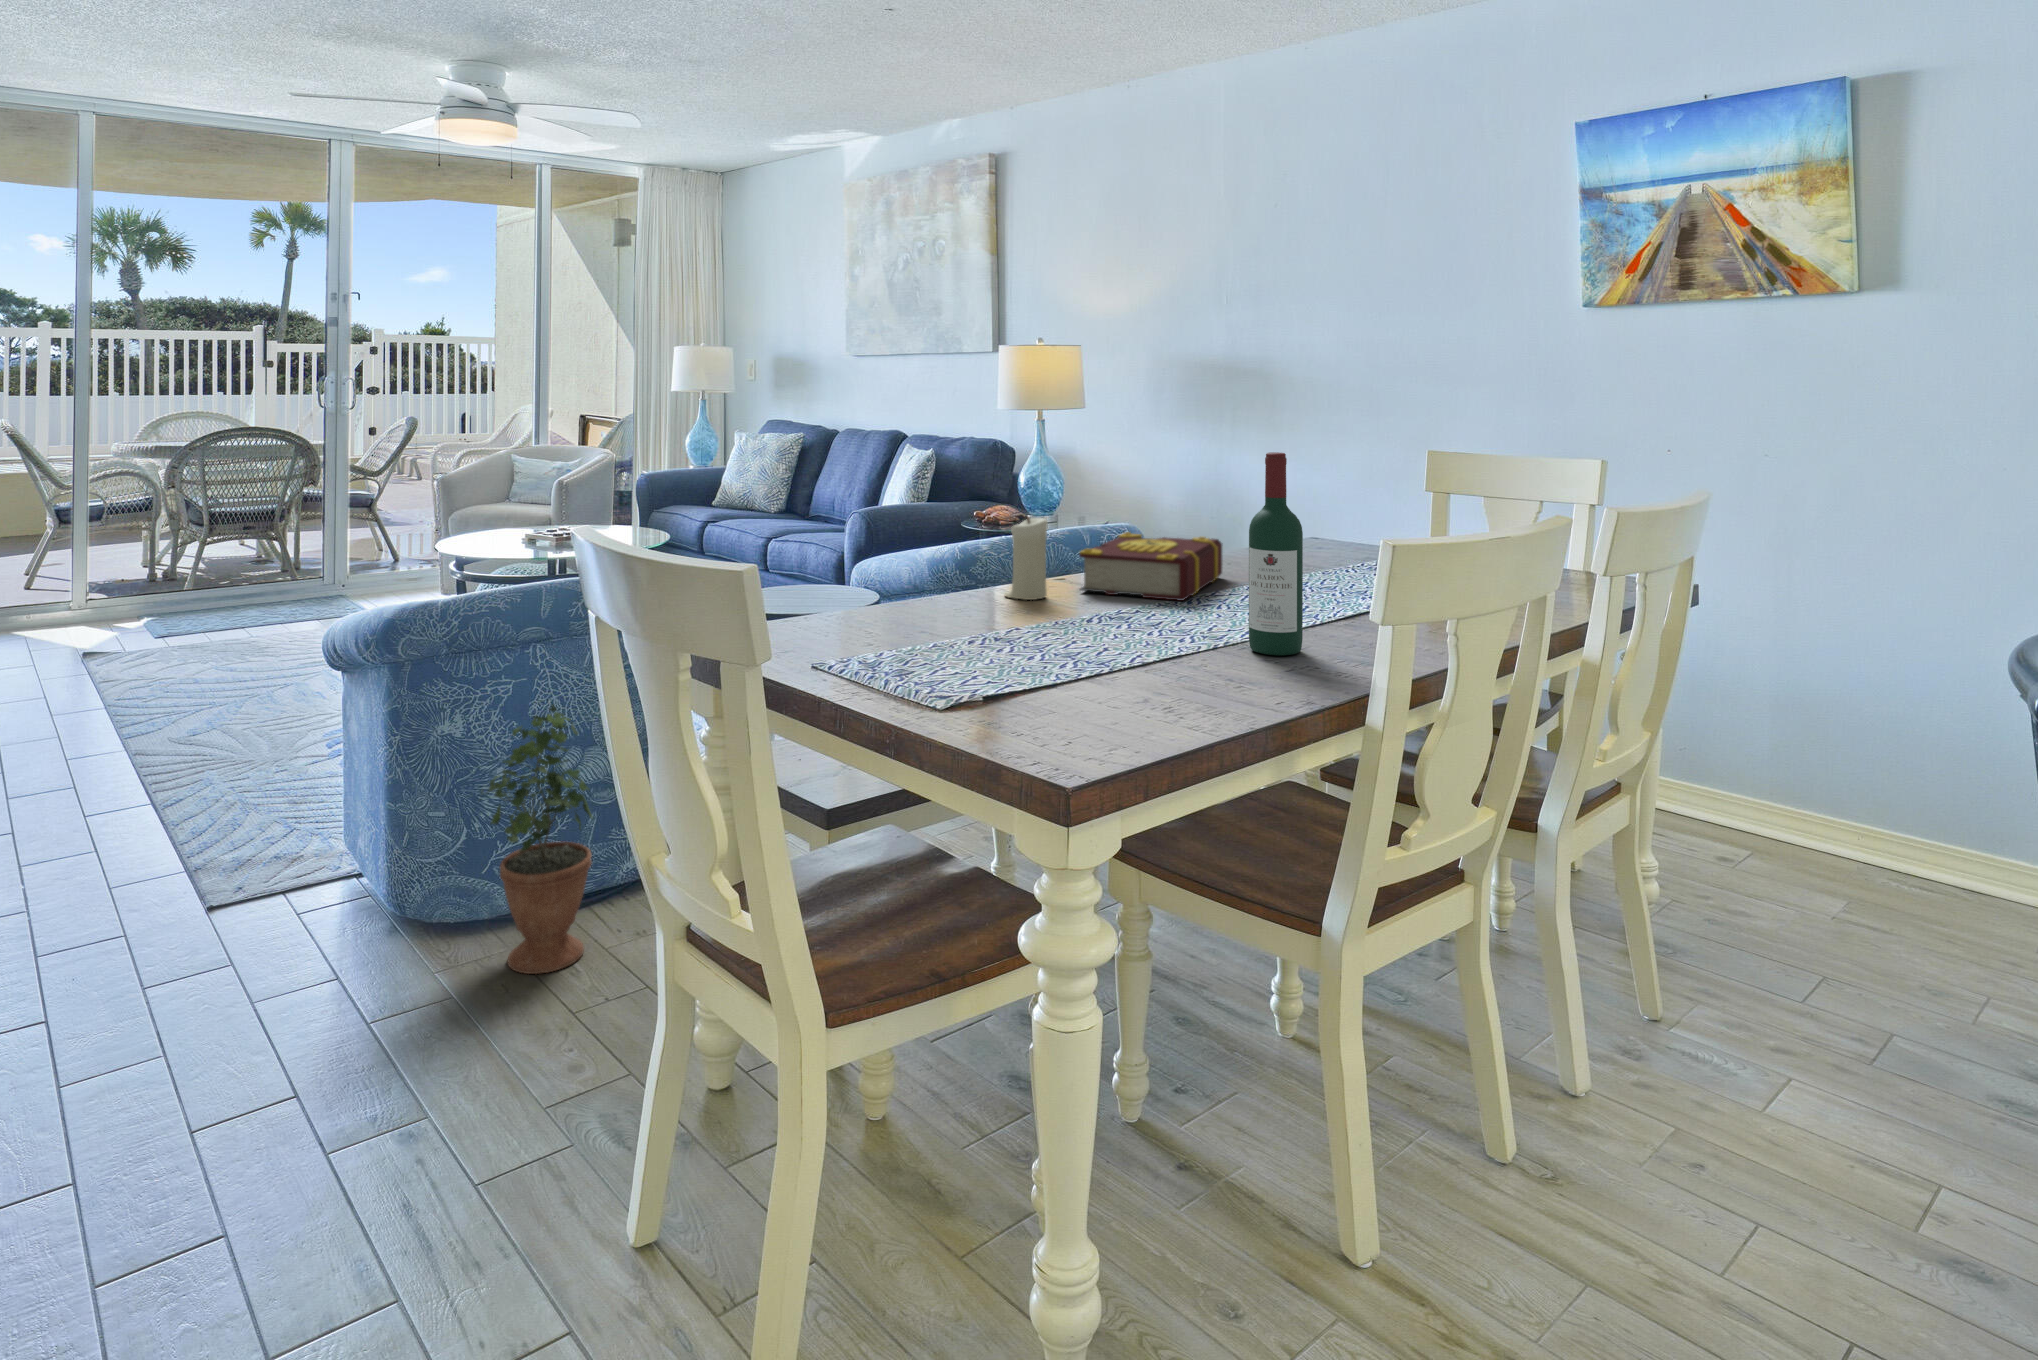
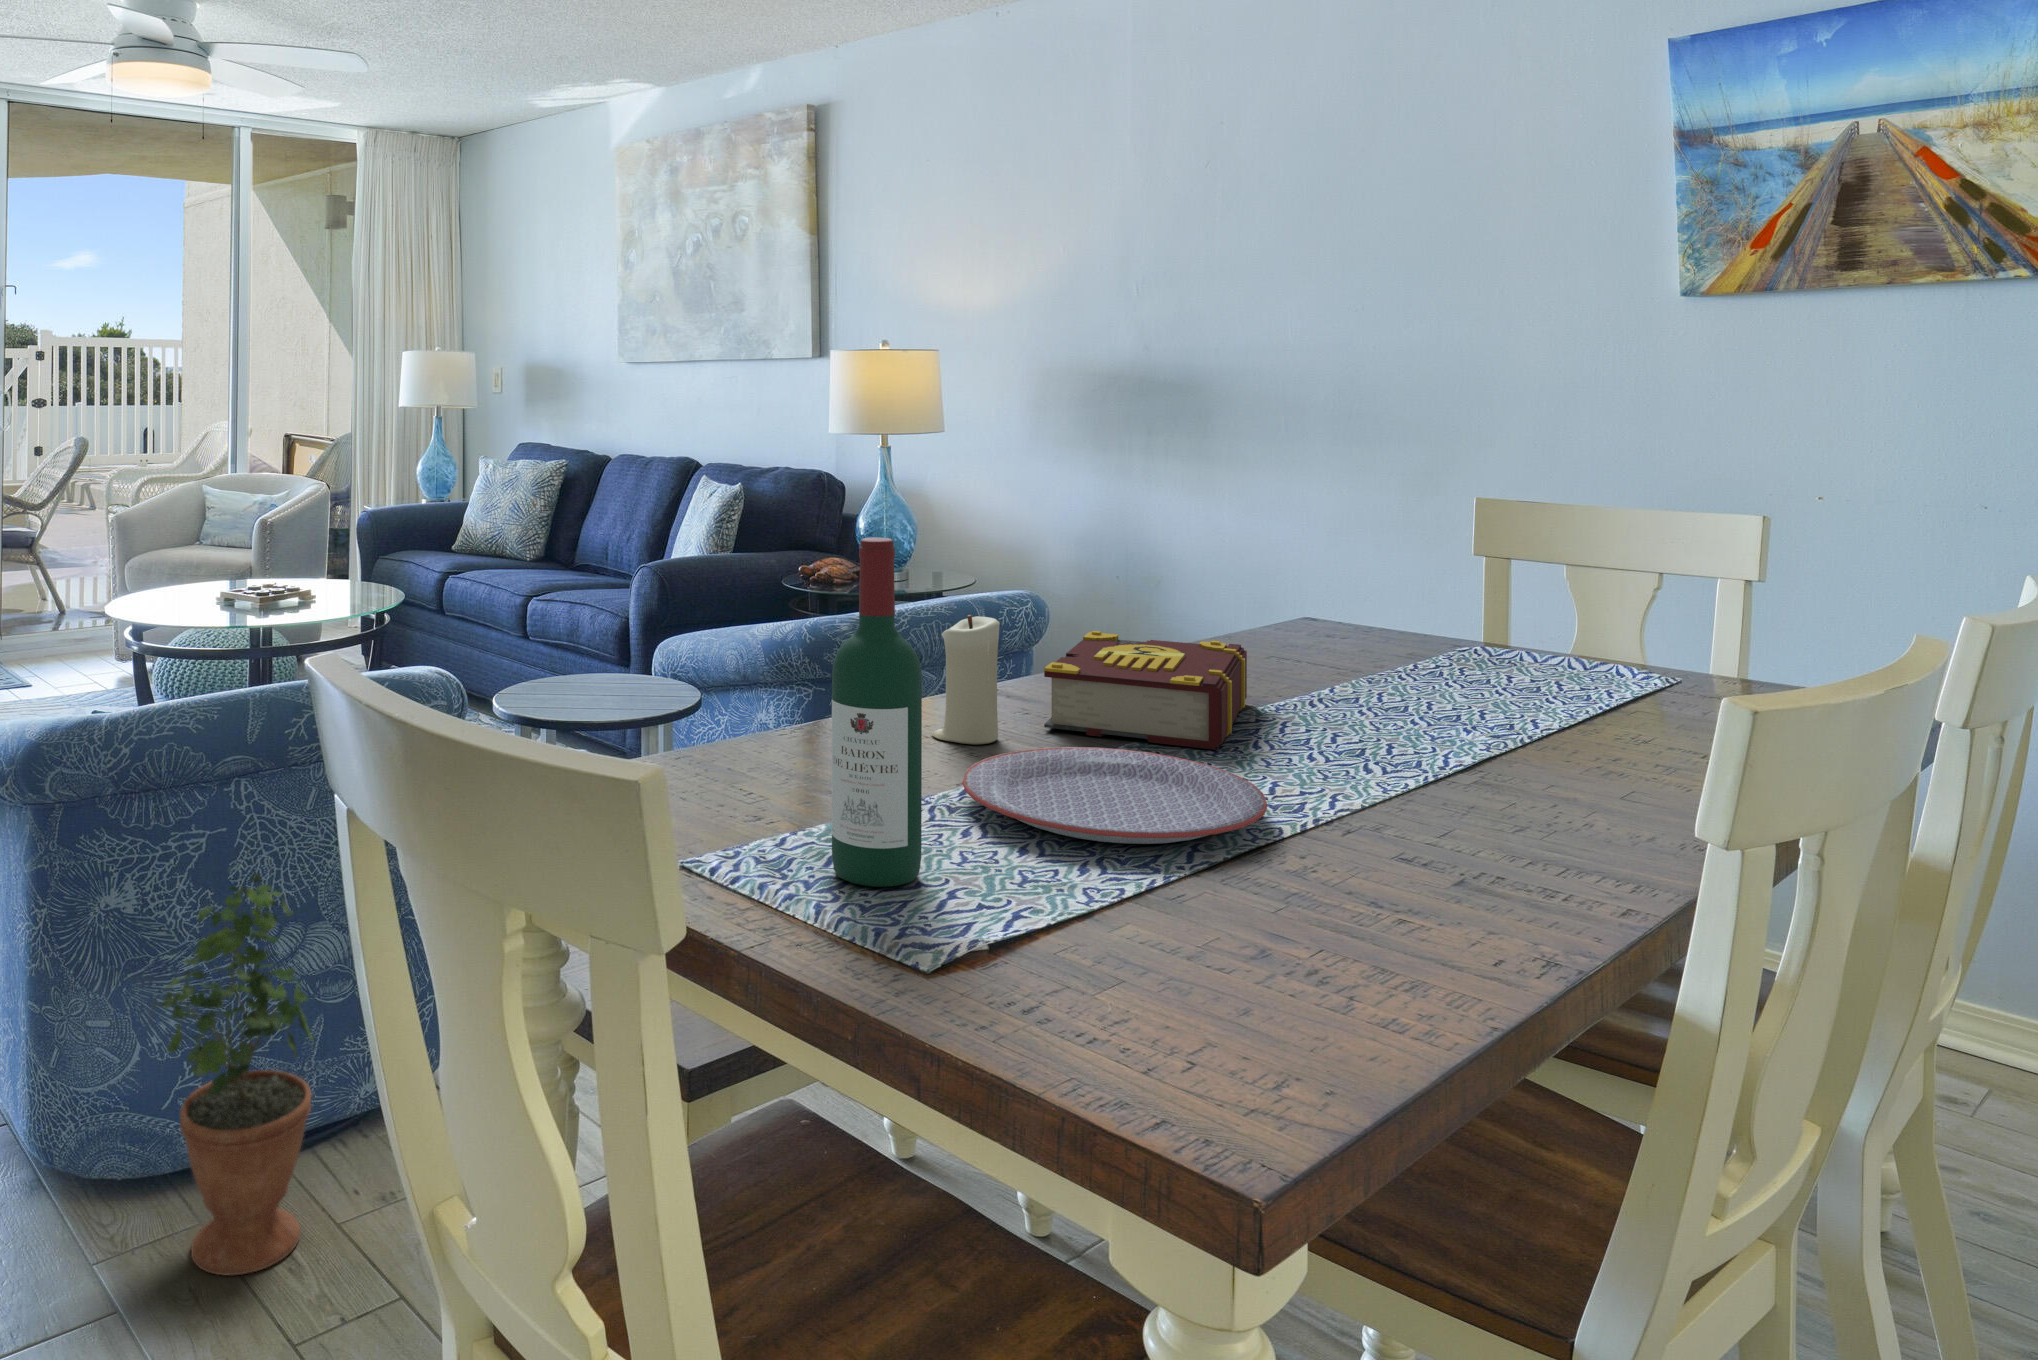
wine bottle: present [1249,452,1303,655] -> present [832,537,922,887]
plate: none [1005,597,1189,644] -> present [962,747,1267,844]

